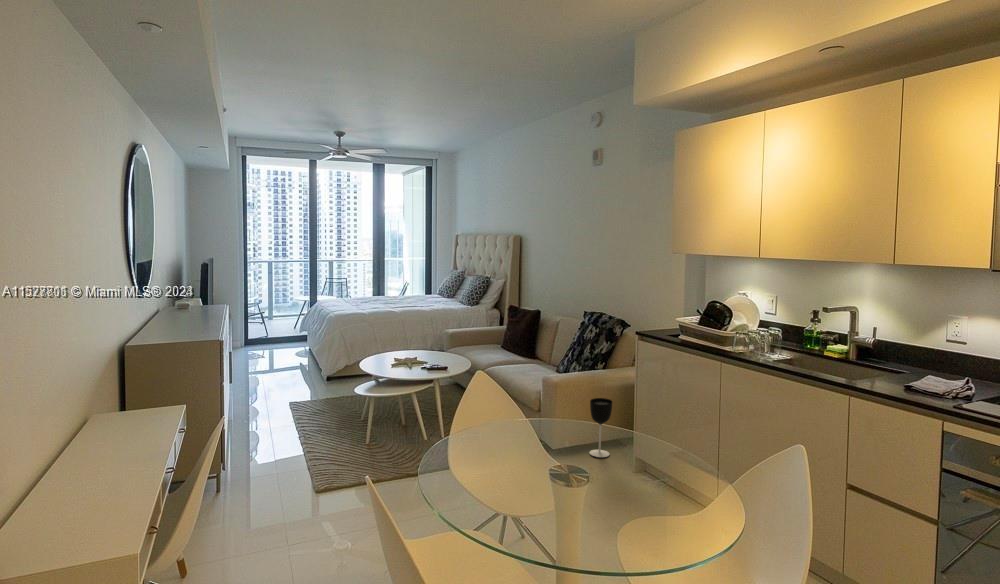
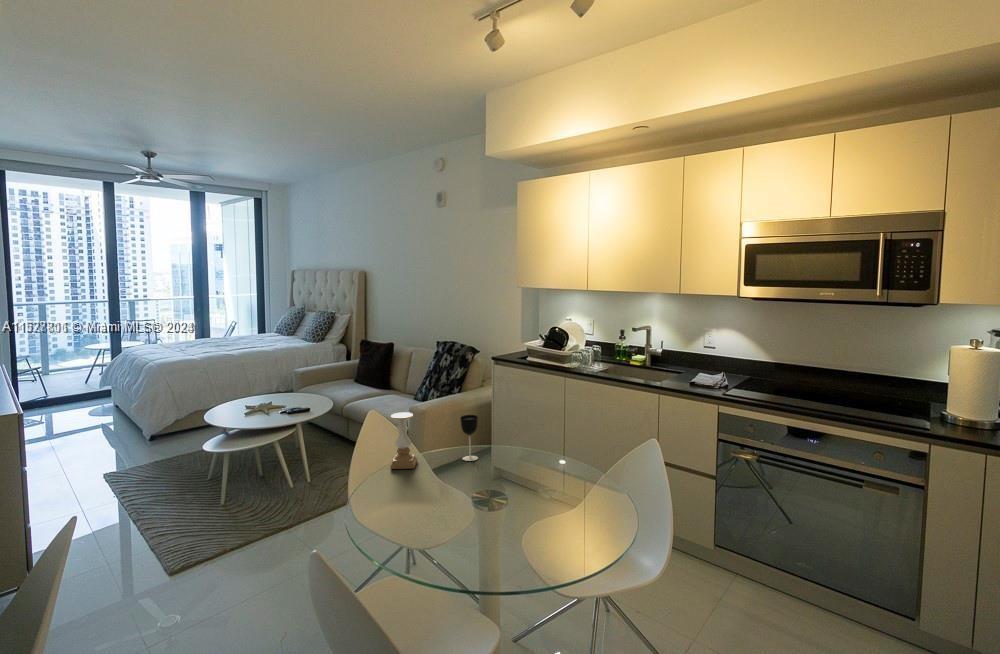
candle holder: none [499,386,534,457] -> present [390,412,417,469]

